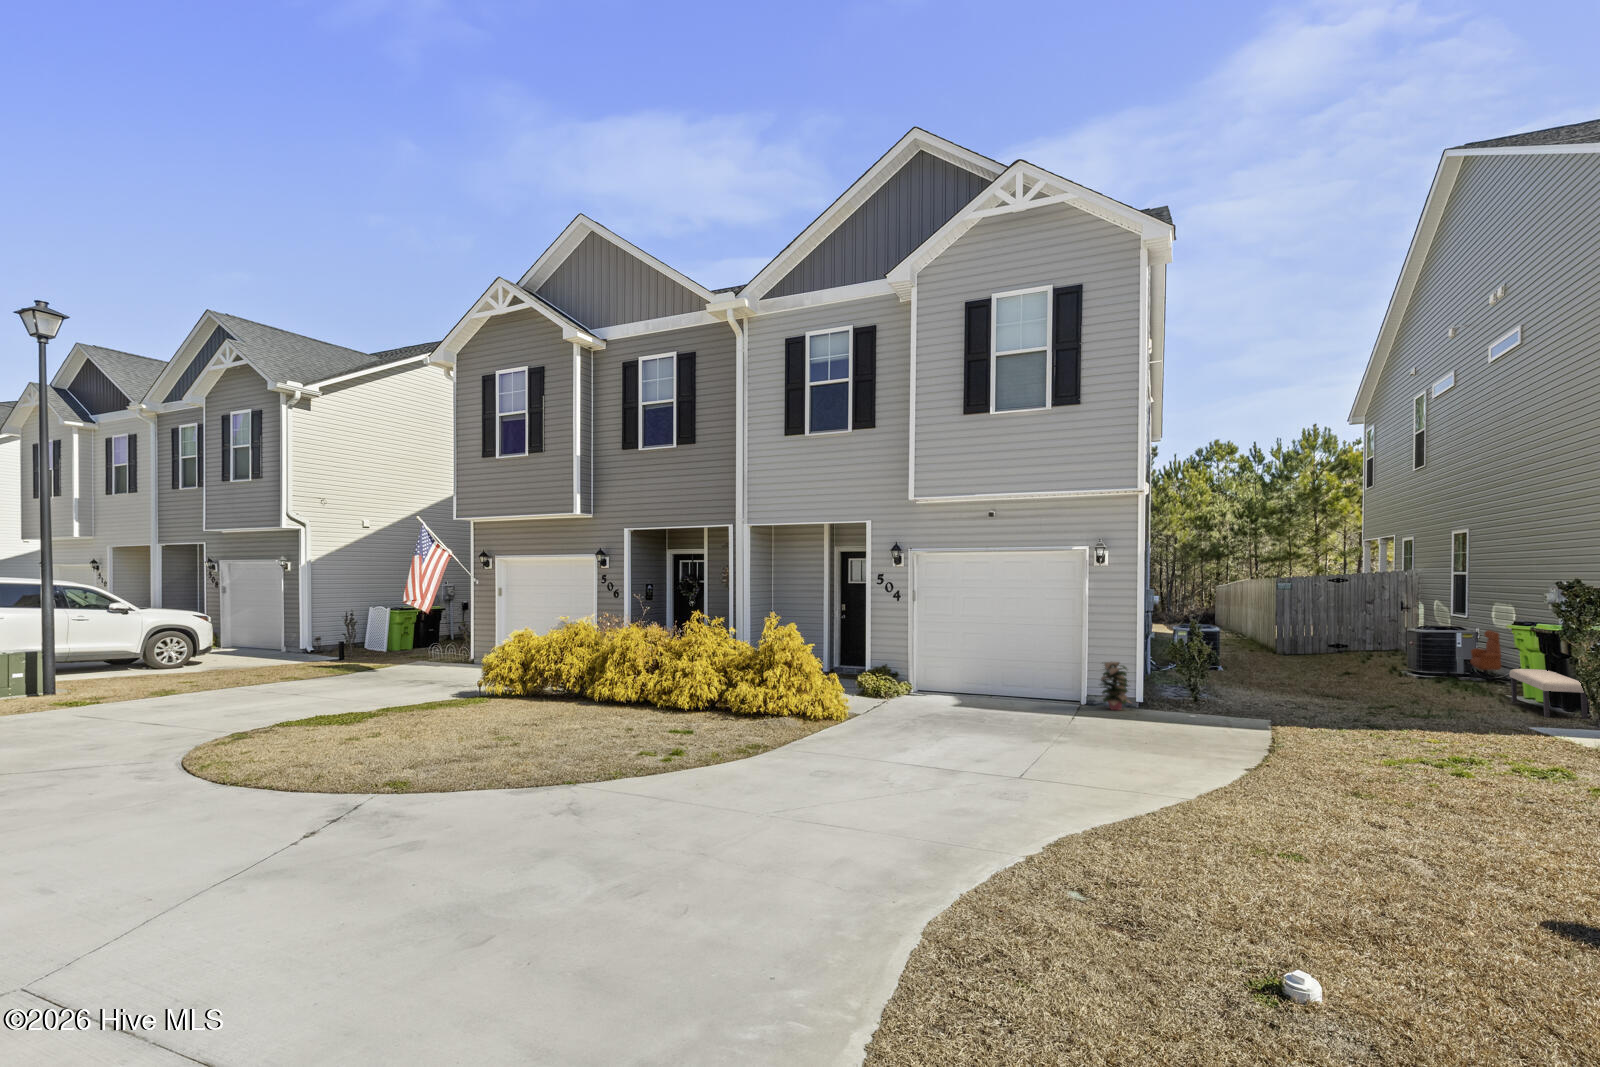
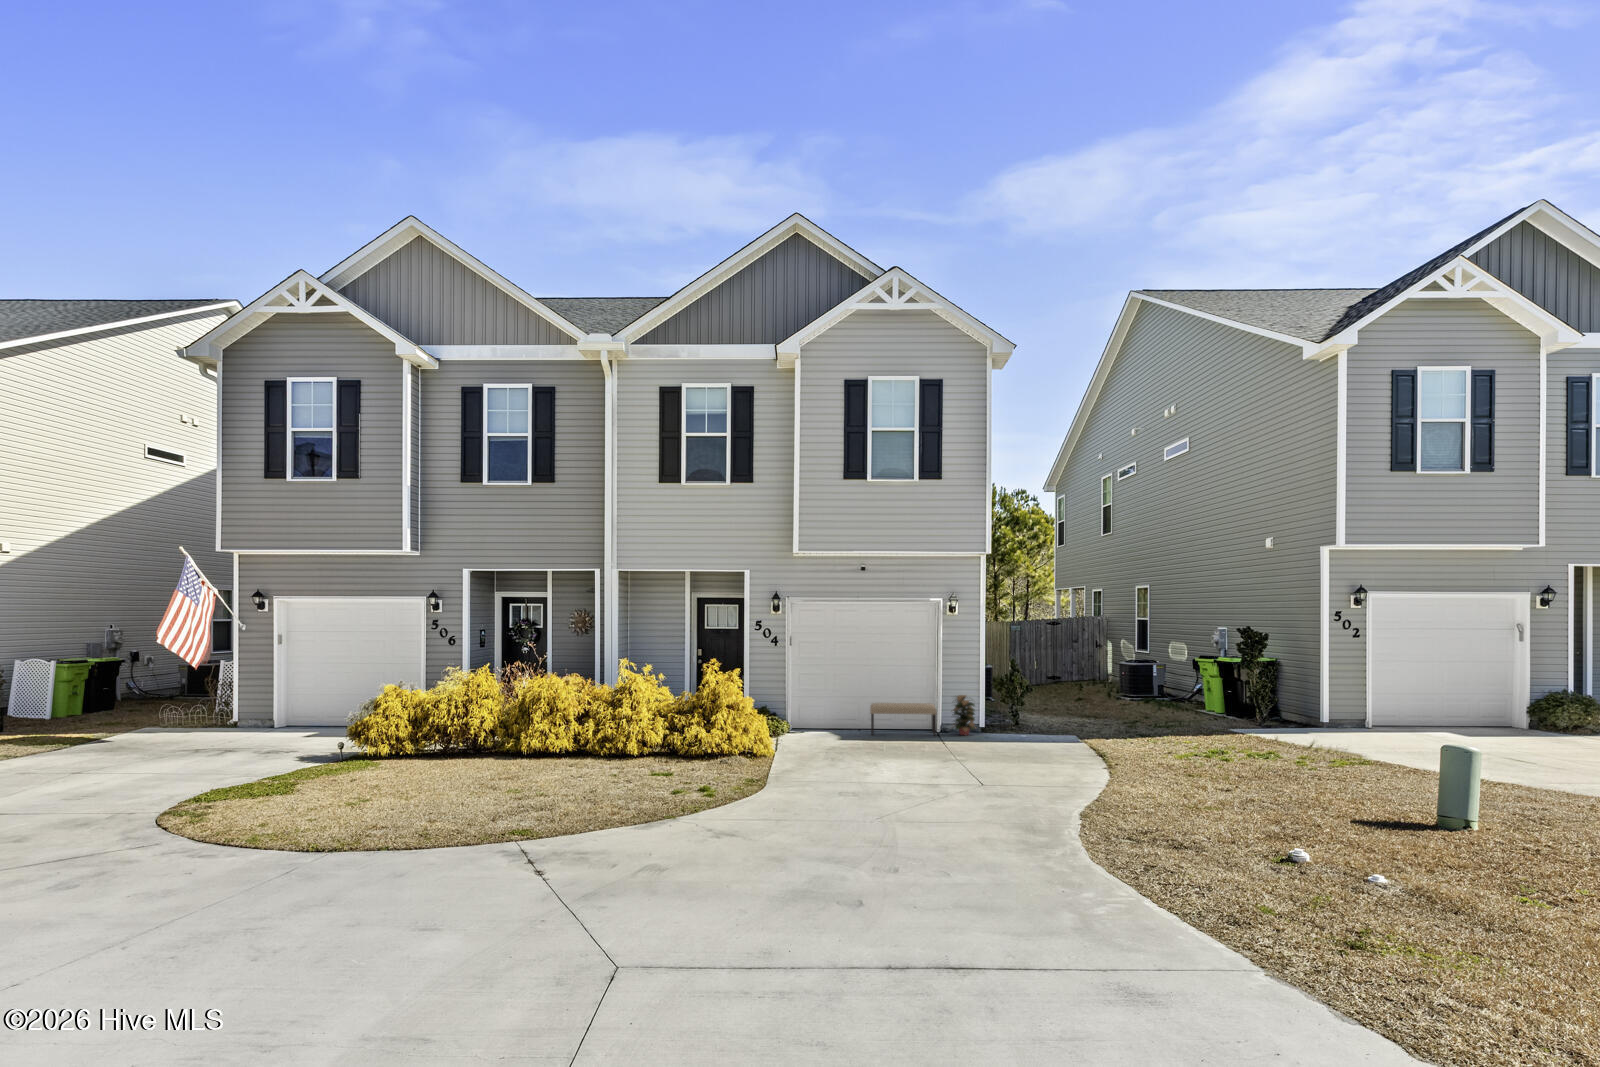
lounge chair: present [1437,630,1501,679] -> none [1135,662,1180,700]
bench: present [1509,669,1588,719] -> present [870,703,937,735]

